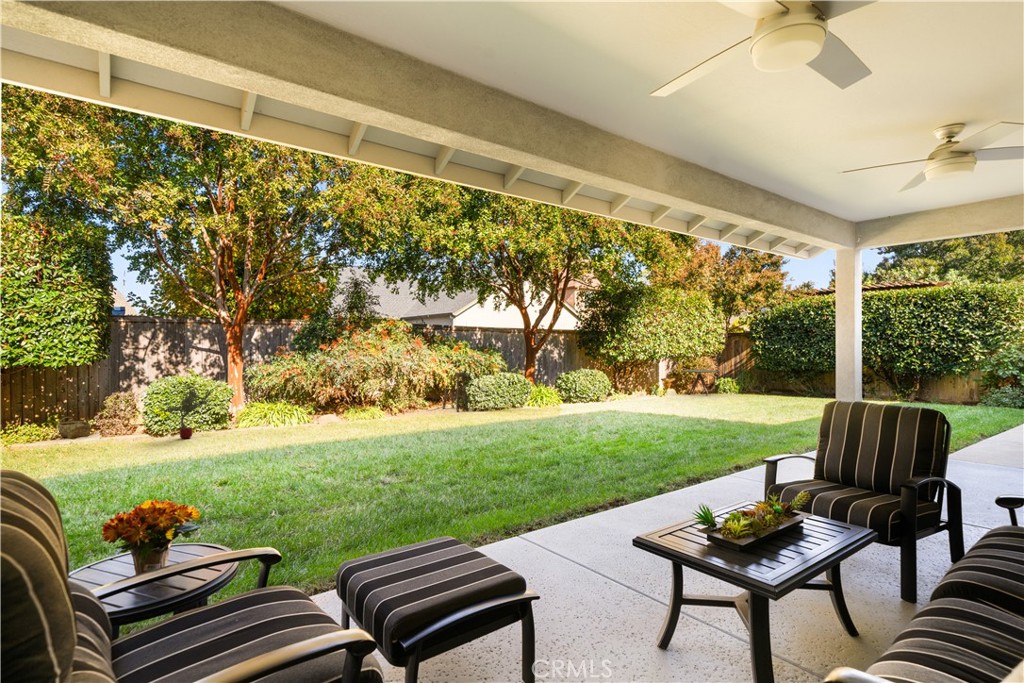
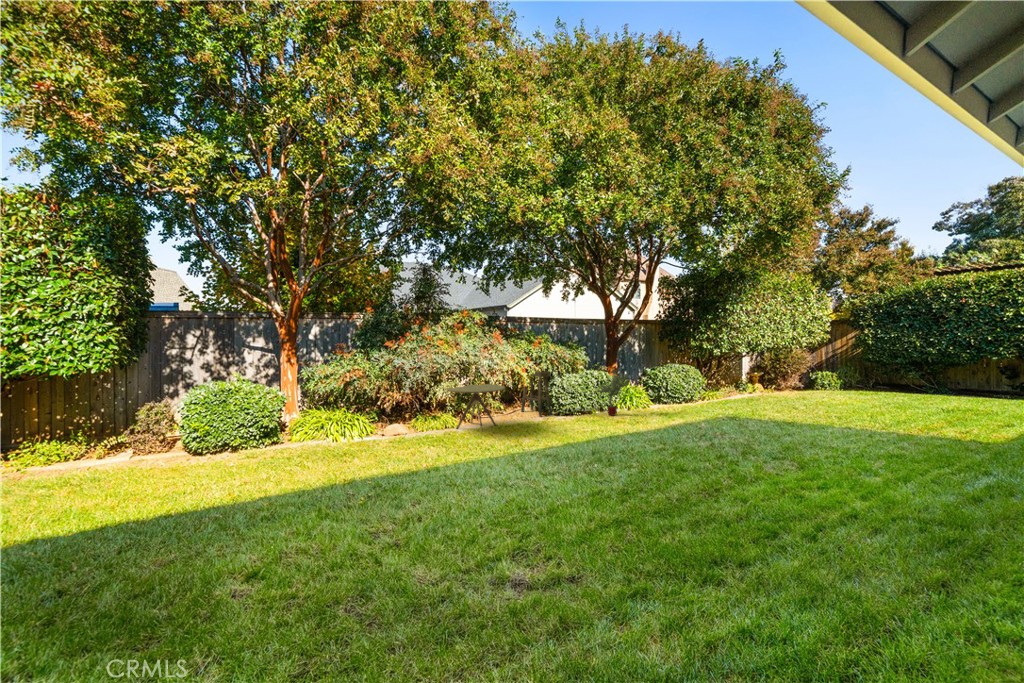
round table: present [681,370,718,396] -> present [447,384,505,431]
potted tree: present [159,383,211,439] -> present [597,369,628,416]
woven basket: present [58,417,90,438] -> none [82,431,121,458]

